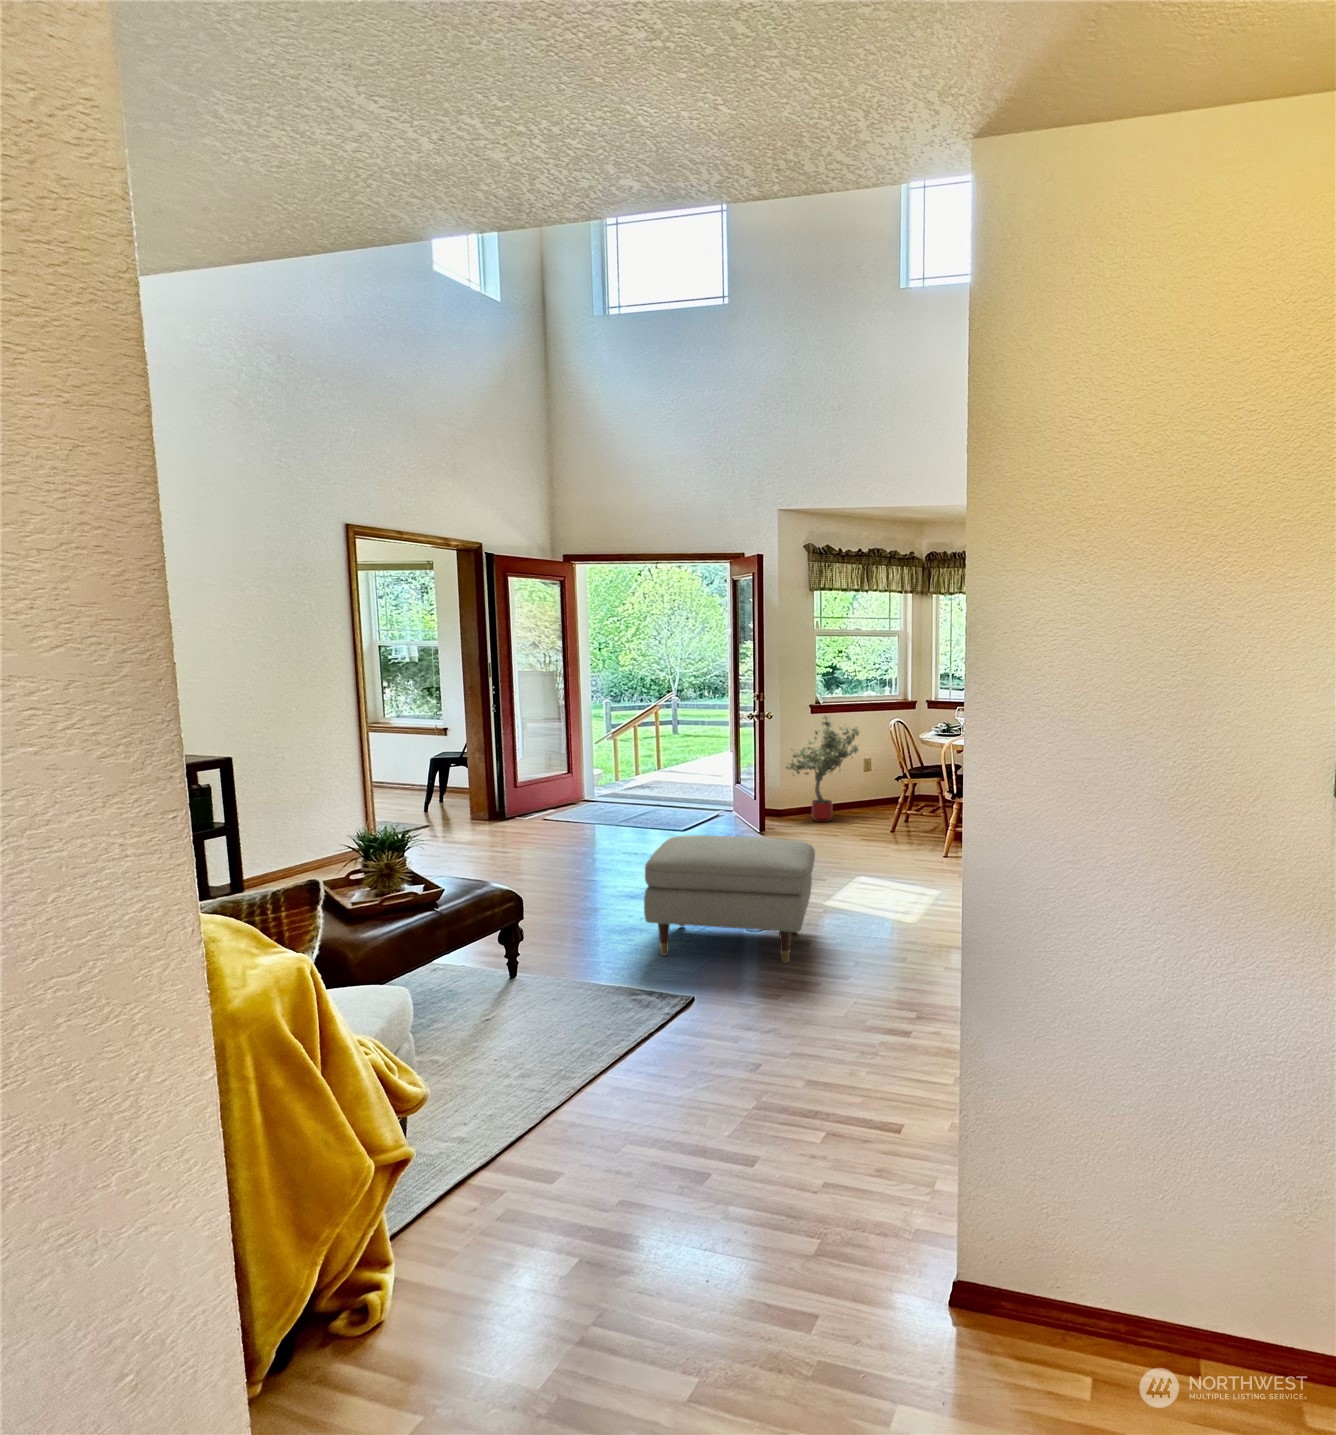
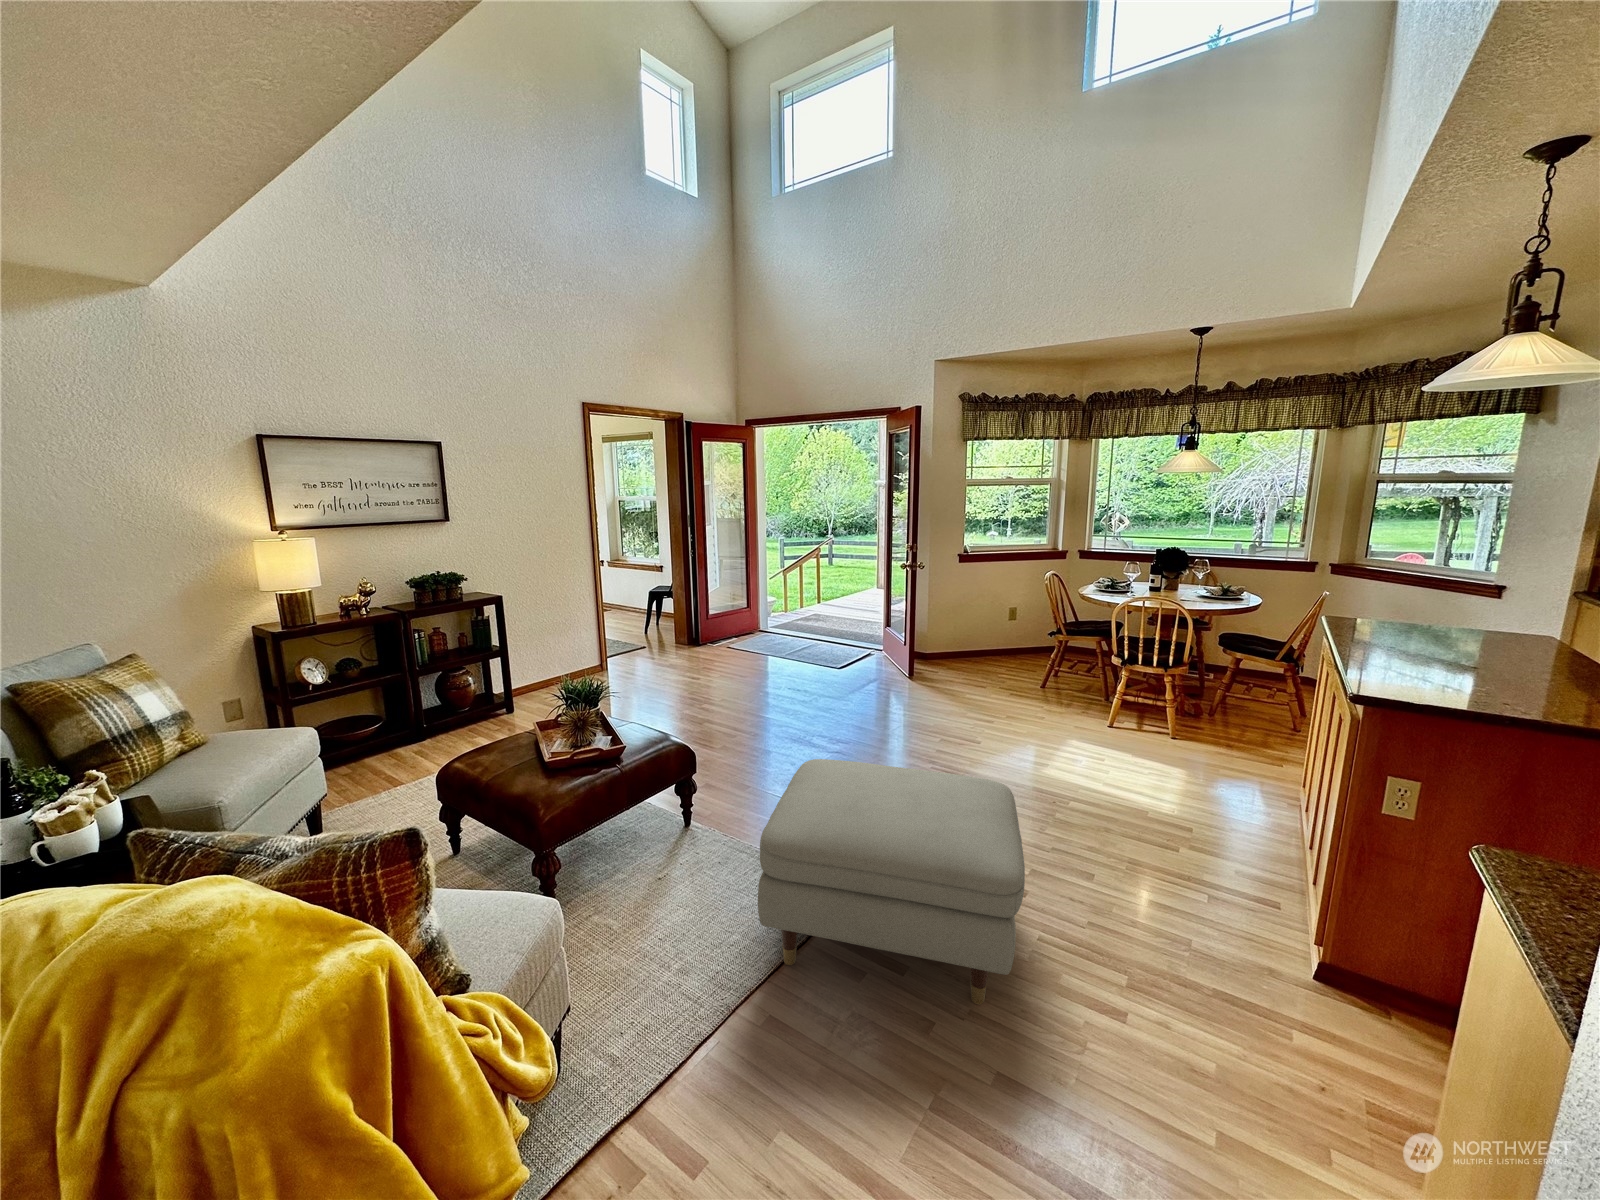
potted tree: present [786,716,859,822] -> none [935,565,1012,672]

